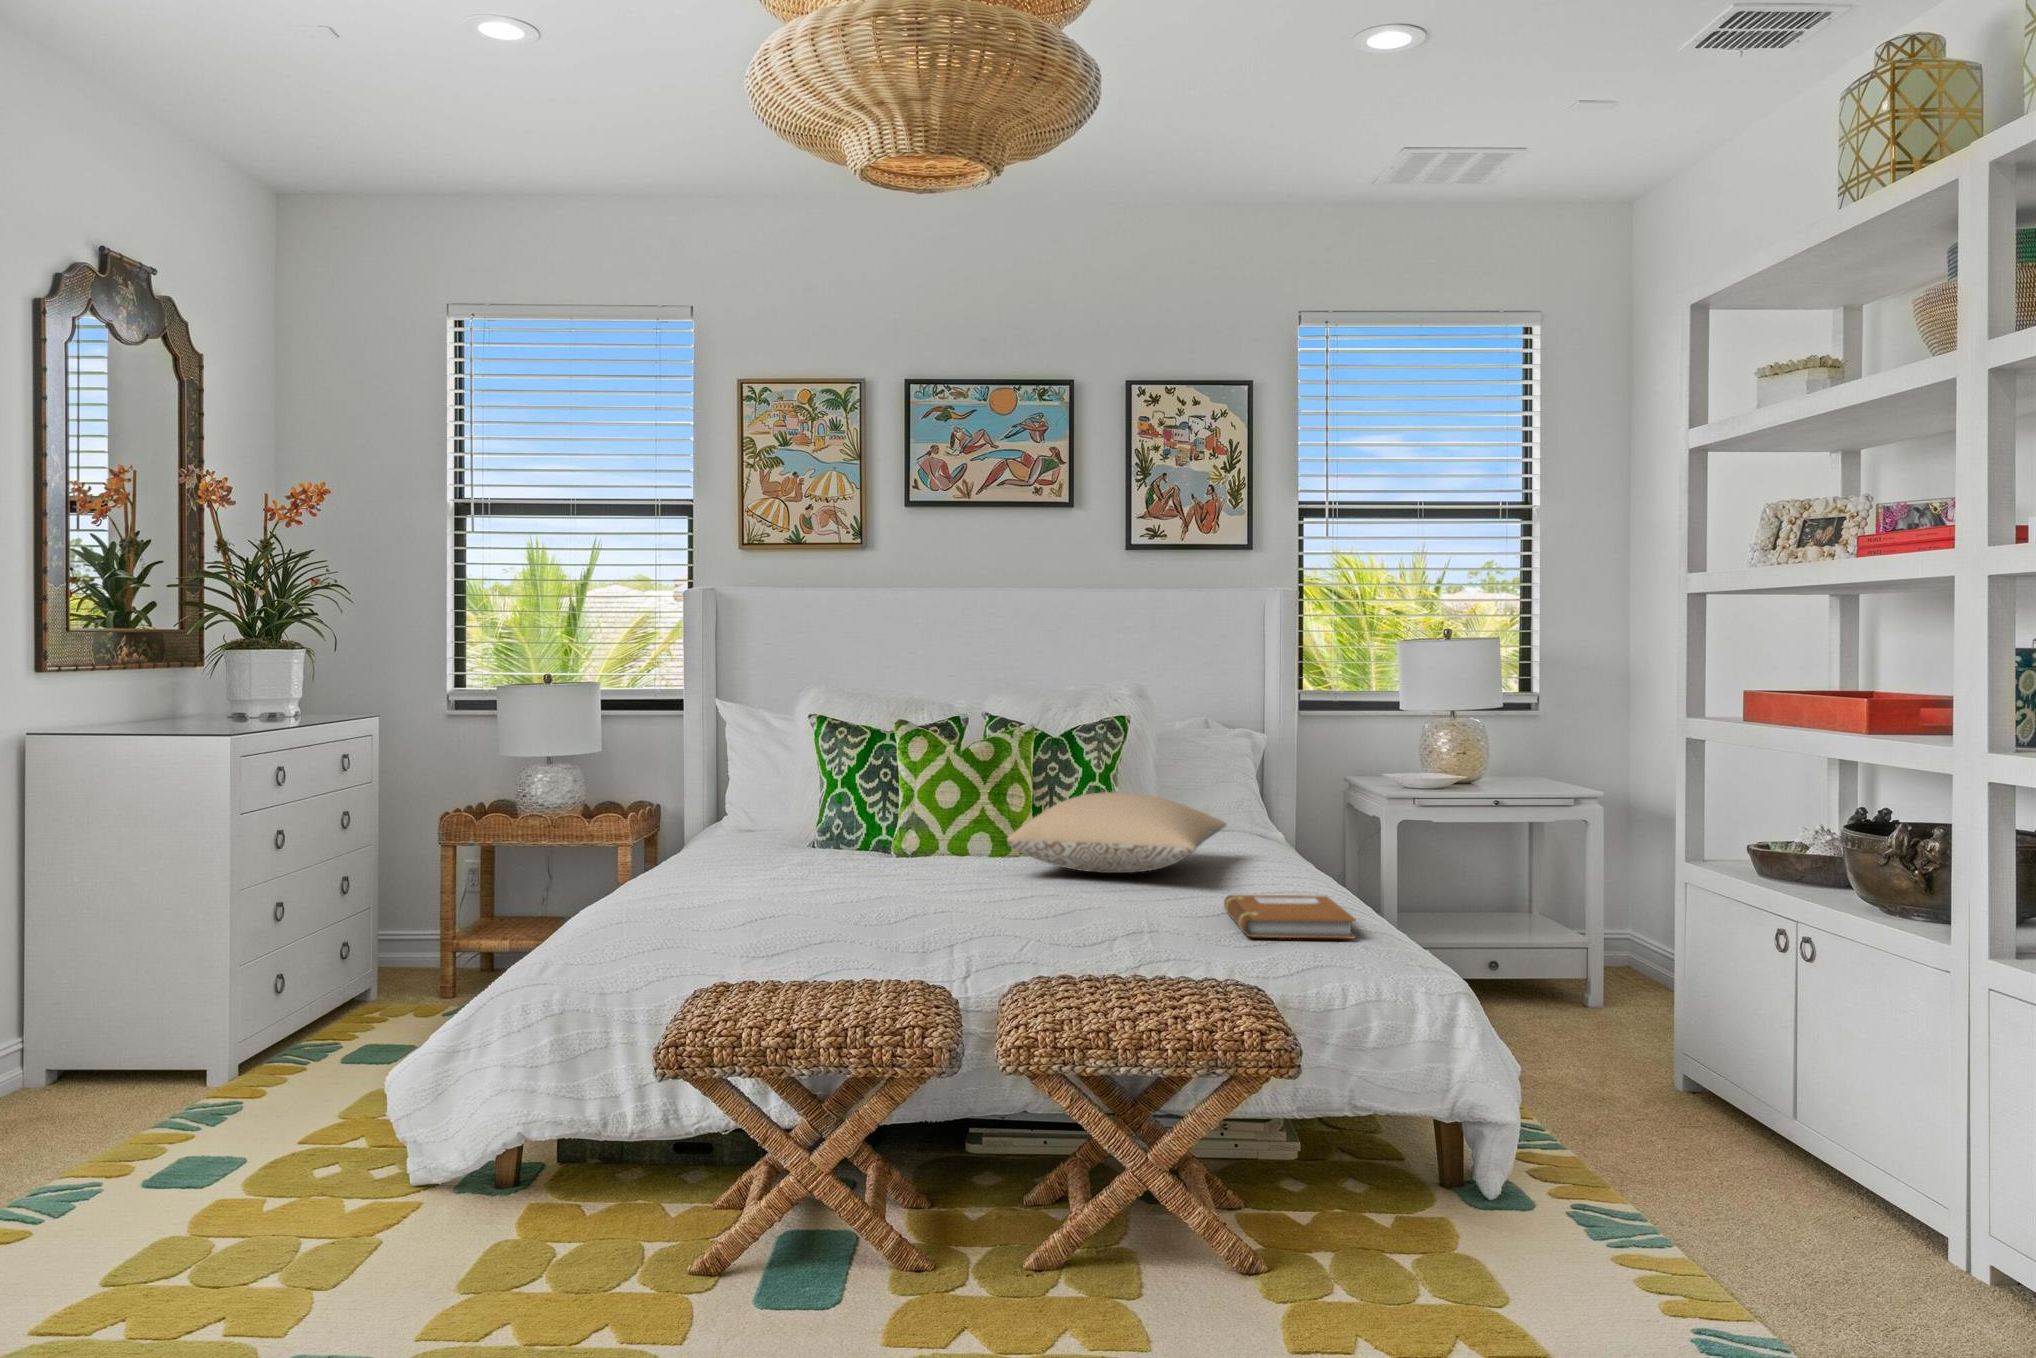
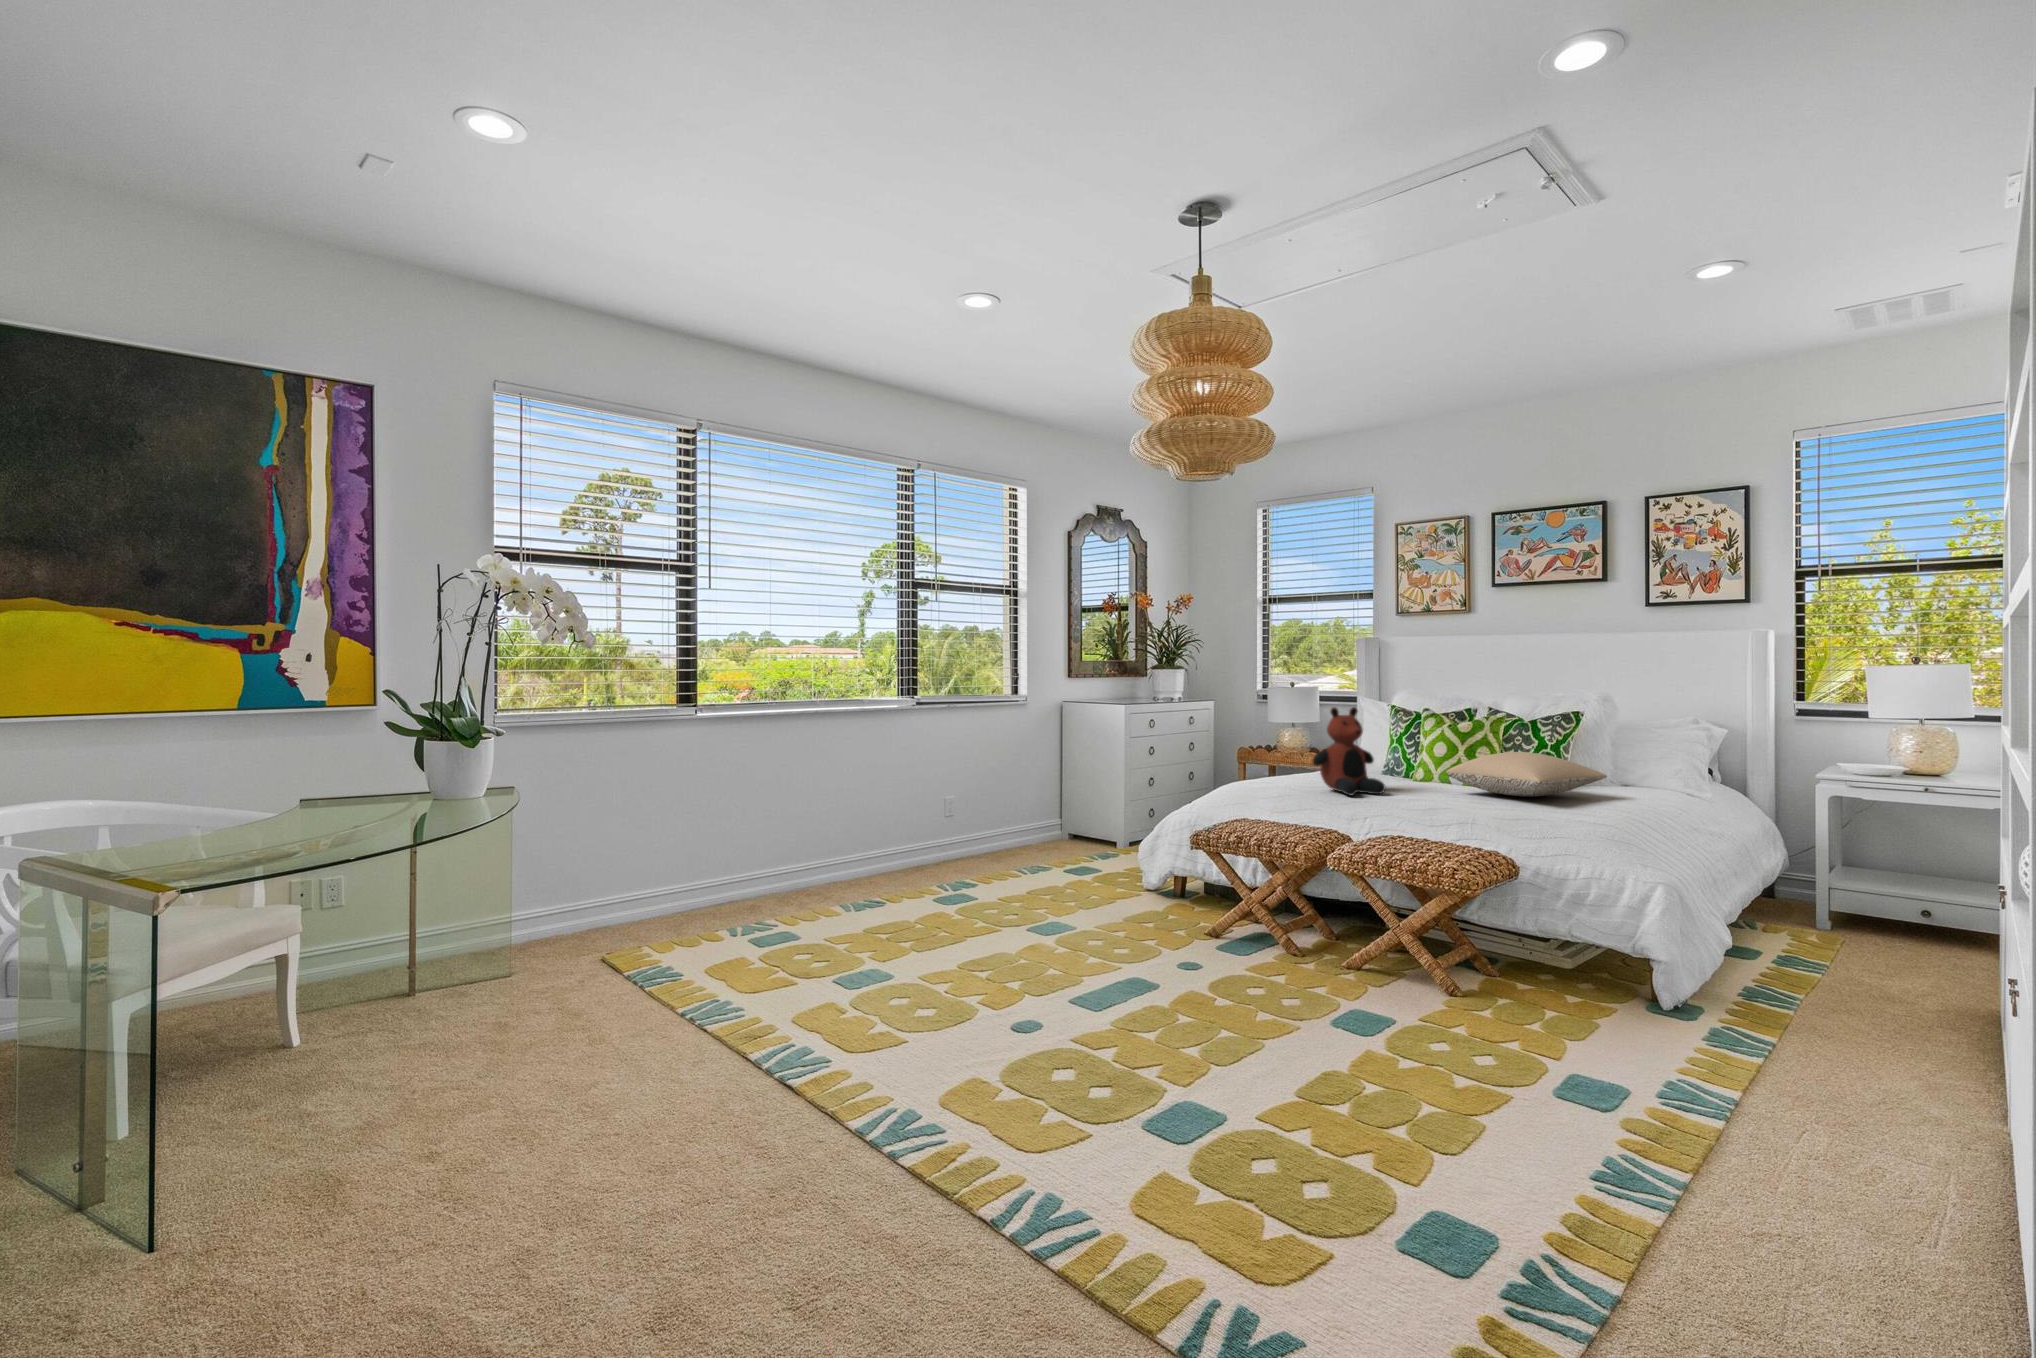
teddy bear: none [783,723,921,909] -> present [1312,707,1385,796]
notebook: present [1224,895,1356,938] -> none [1520,806,1606,831]

